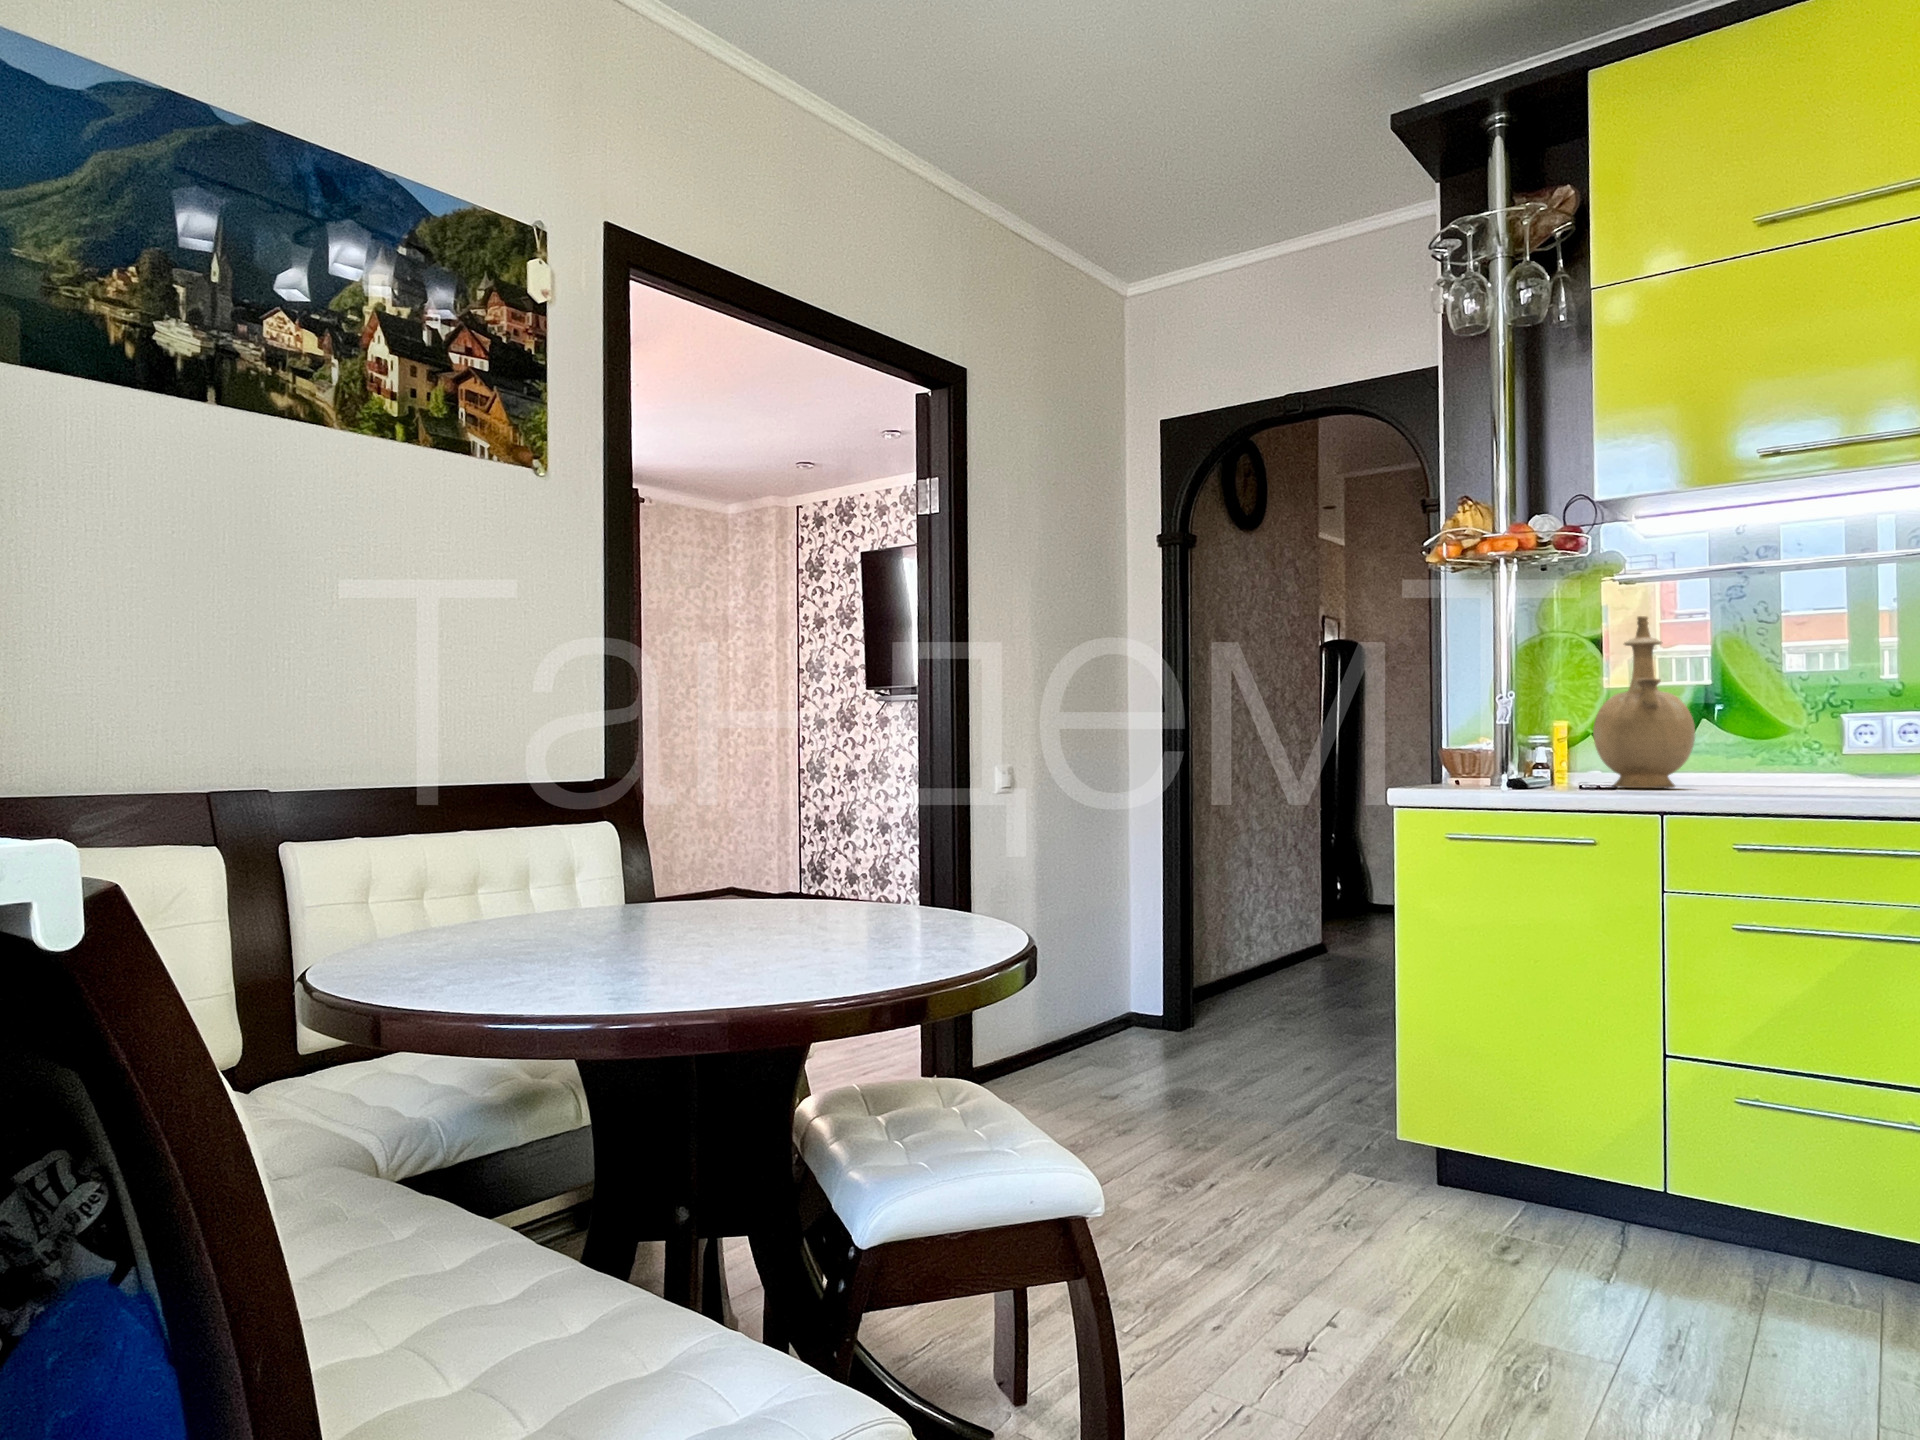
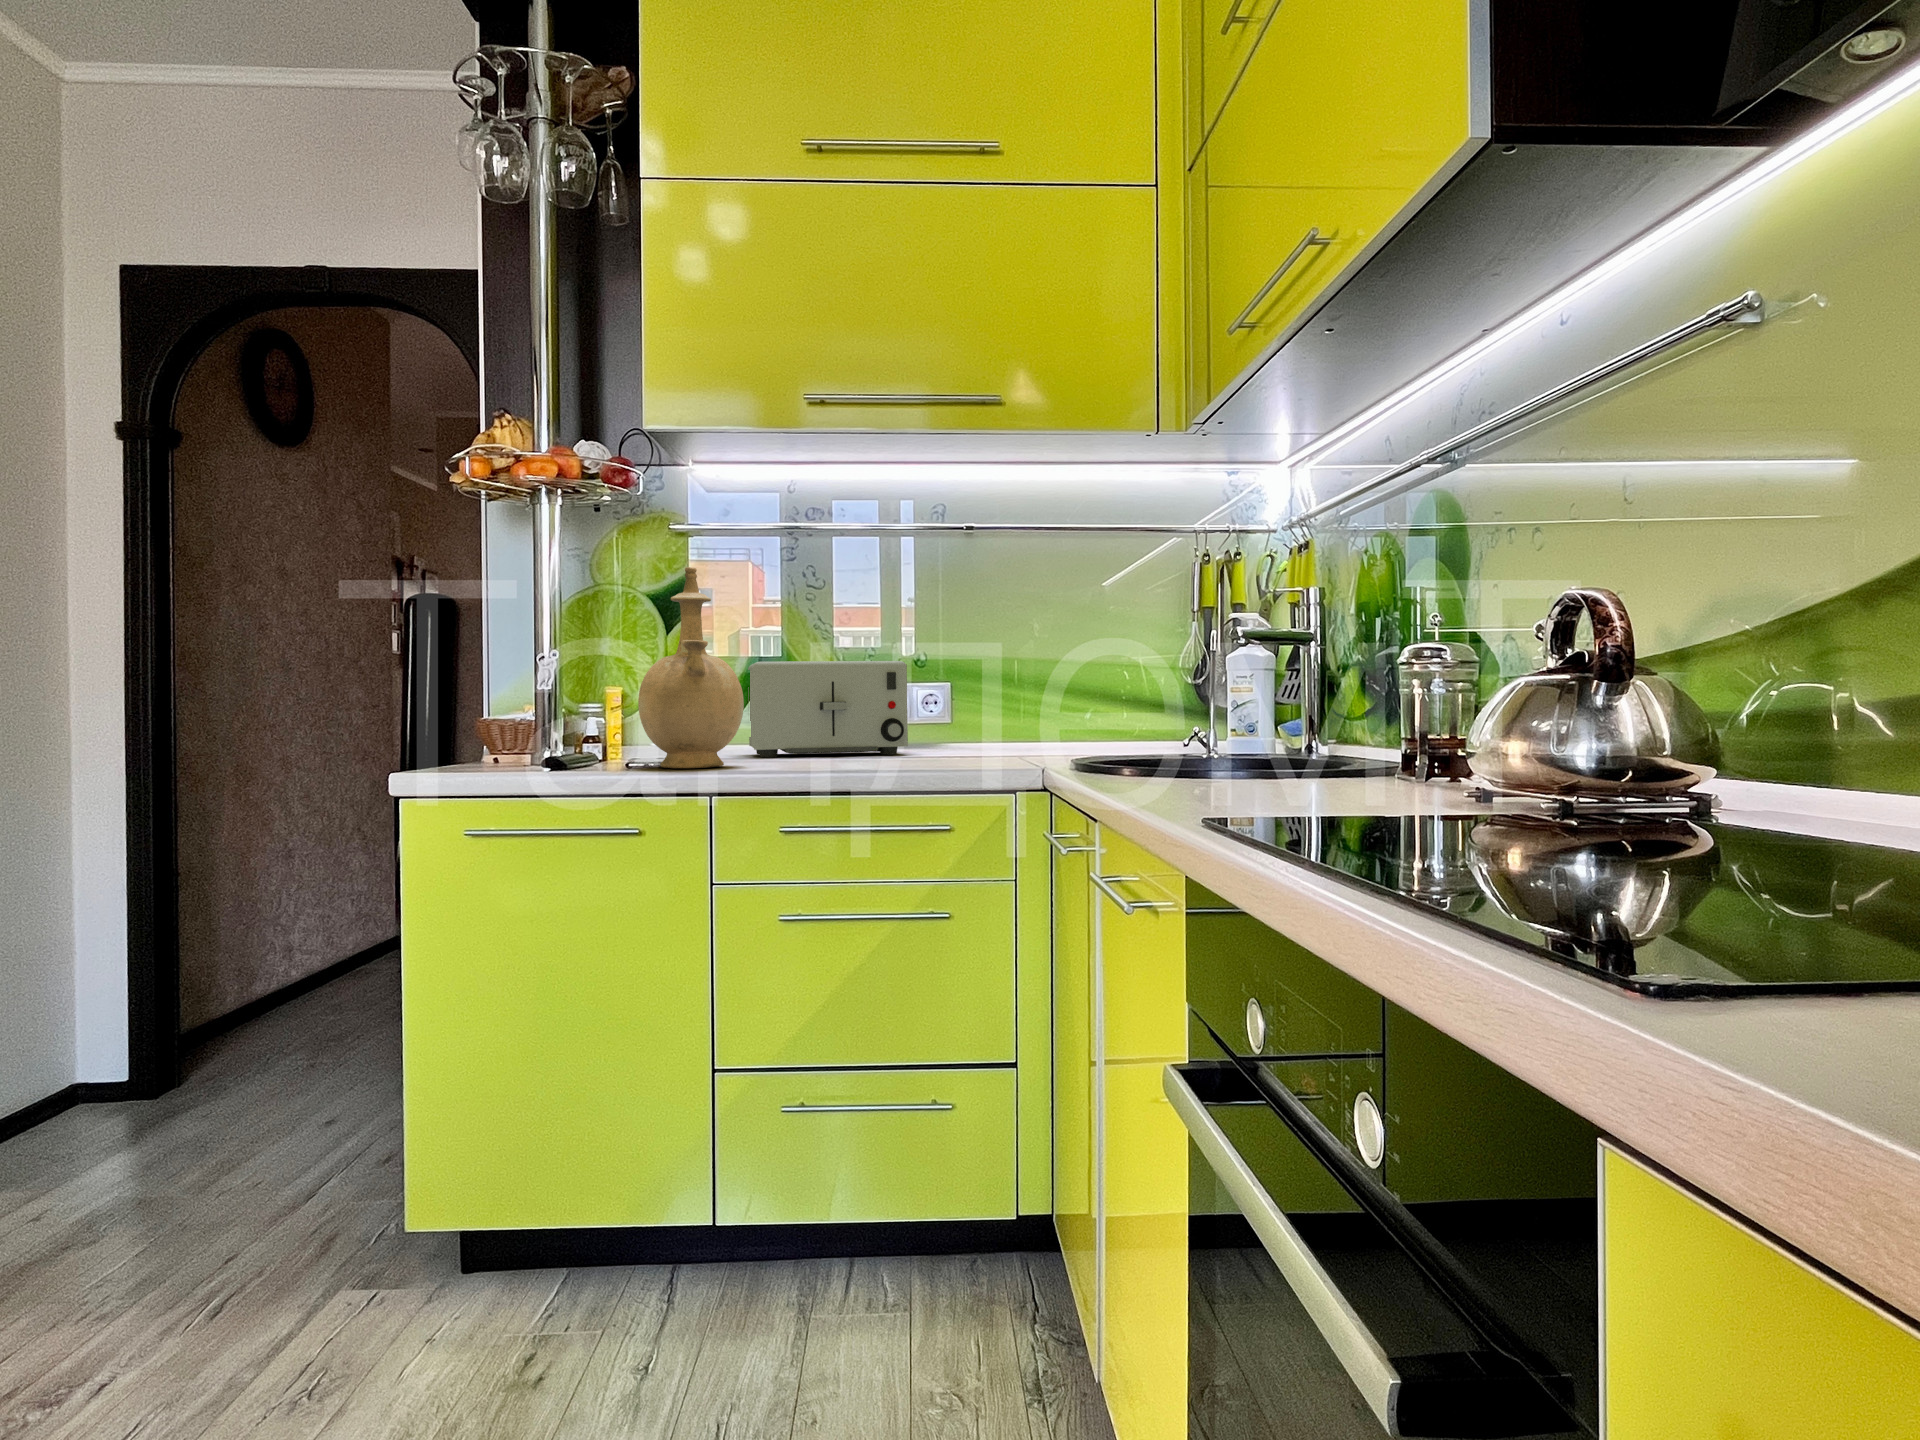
toaster: none [1693,693,1881,786] -> present [748,661,908,757]

